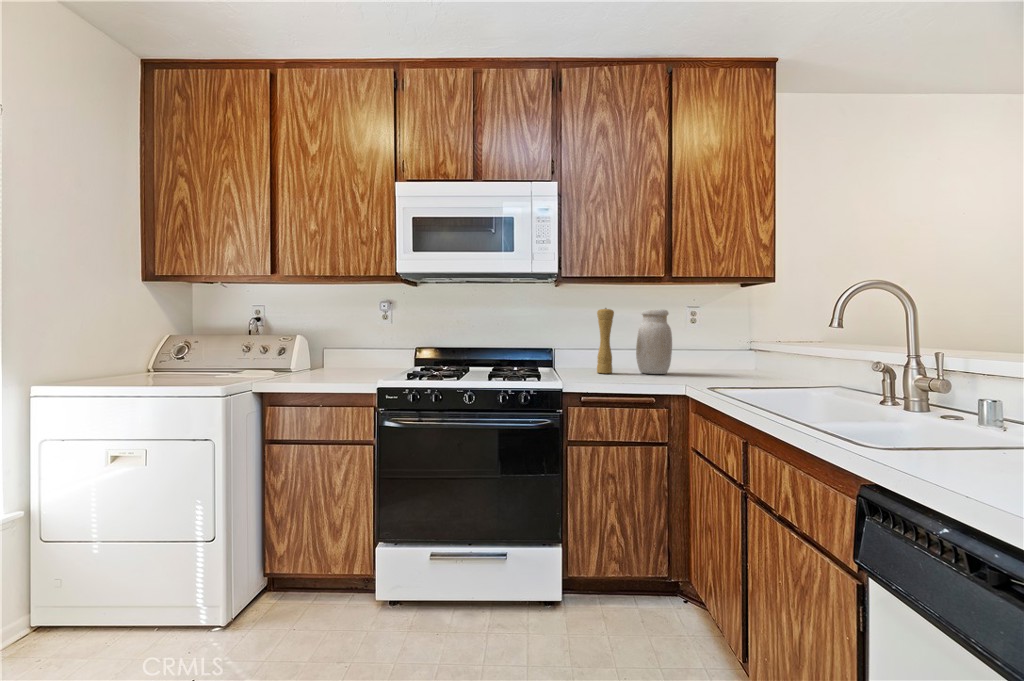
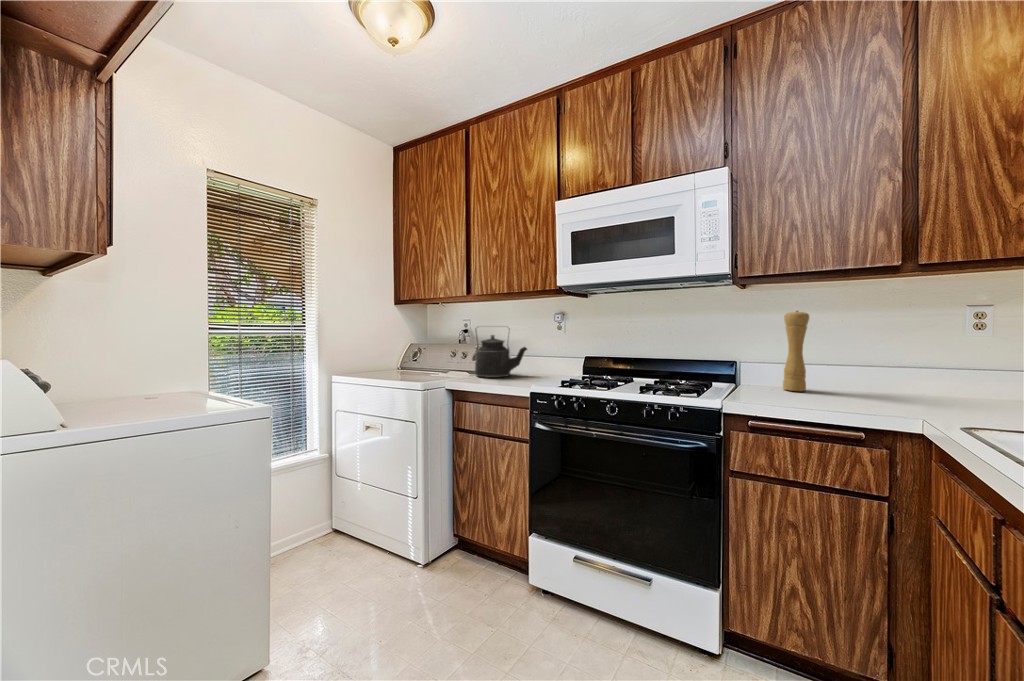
jar: present [636,309,672,374] -> none [846,311,908,397]
kettle: none [288,317,355,378] -> present [475,329,527,378]

